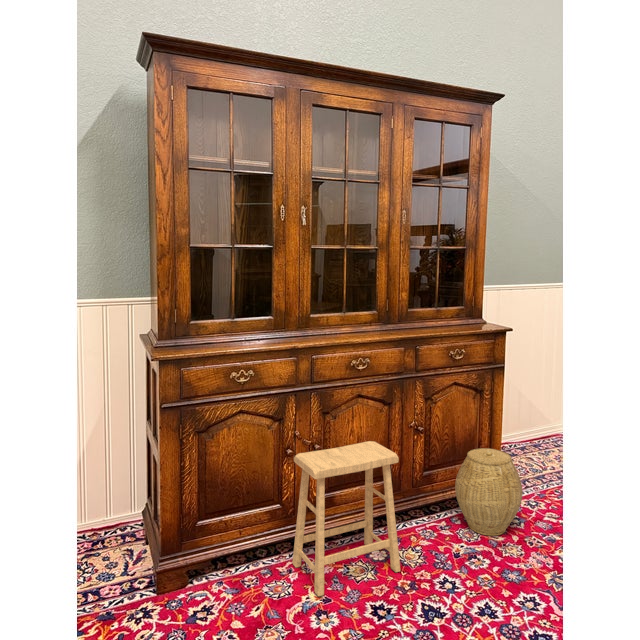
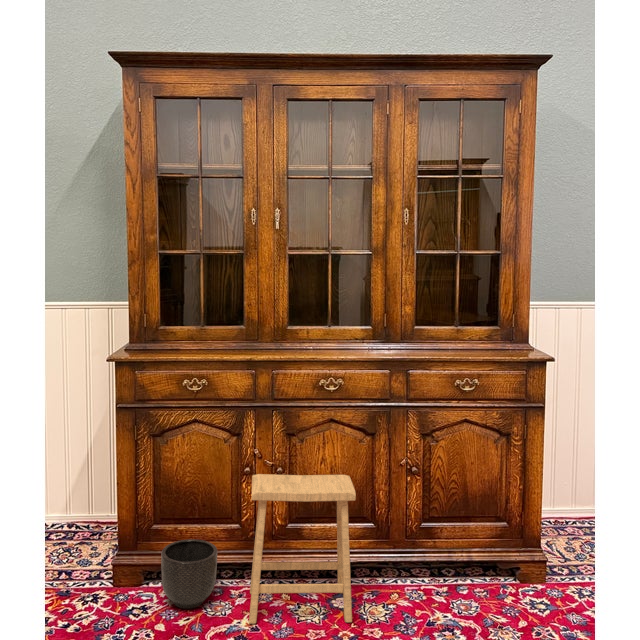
woven basket: present [455,448,522,536] -> none [458,508,538,615]
planter: none [216,527,272,599] -> present [161,539,217,609]

